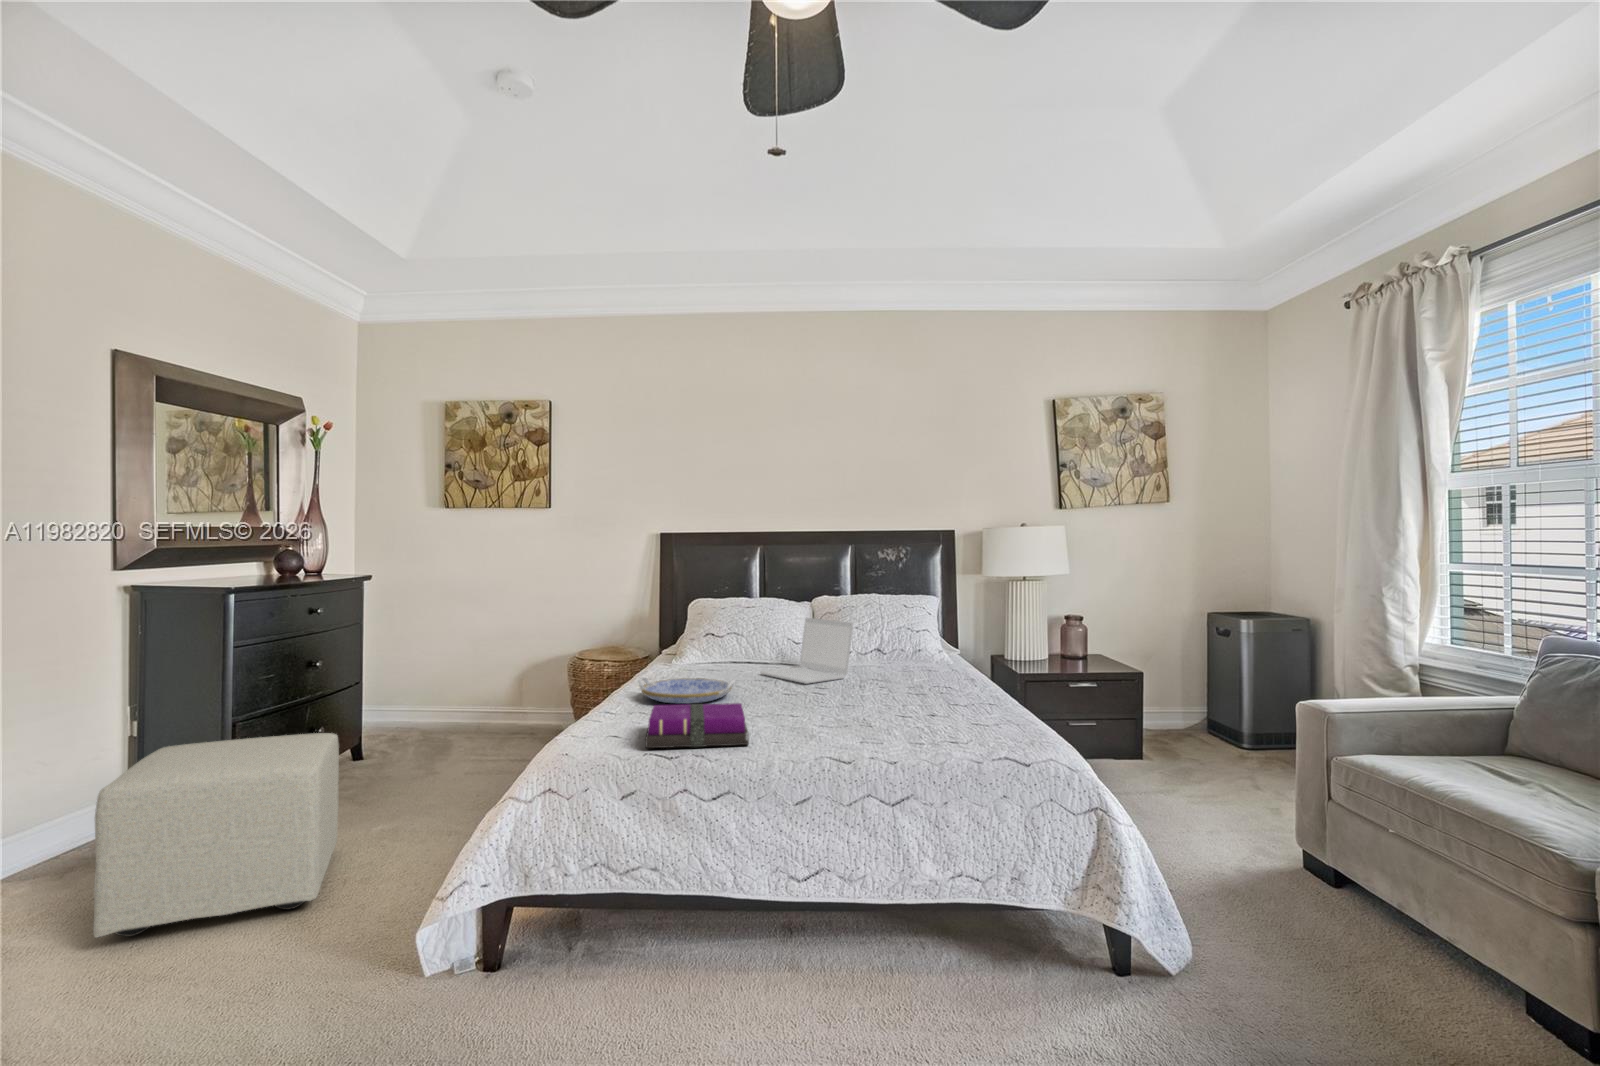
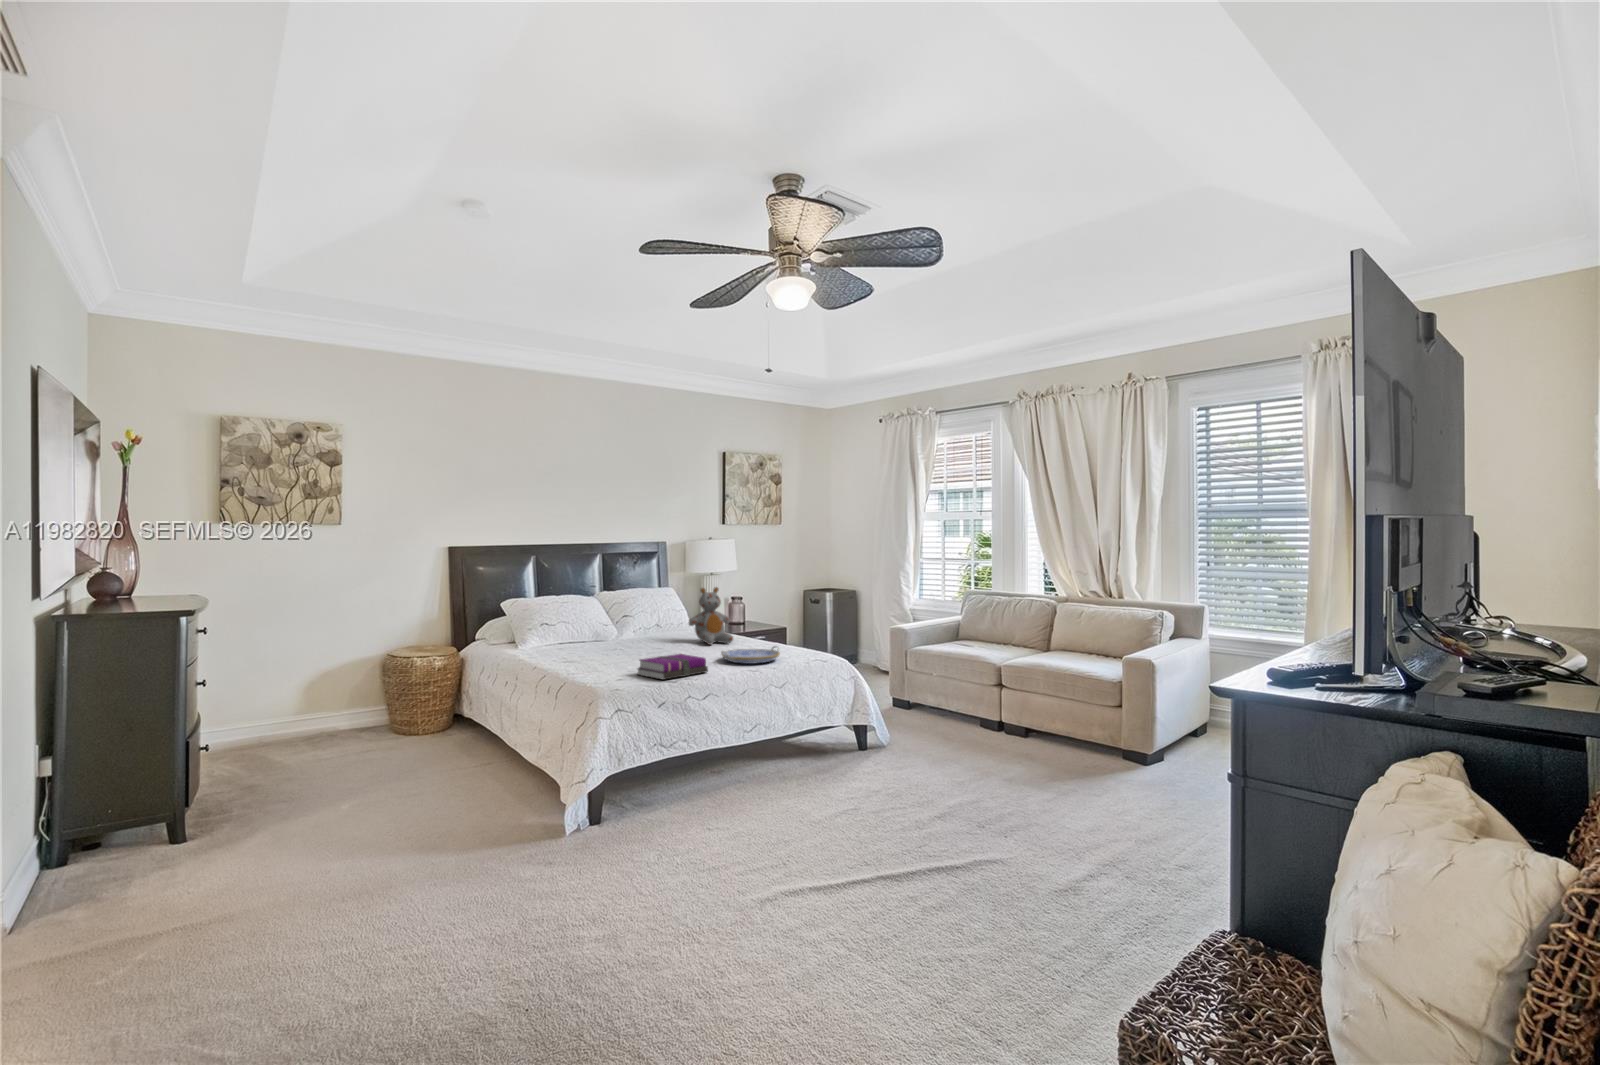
stuffed bear: none [870,595,946,691] -> present [689,587,733,644]
laptop: present [761,618,853,684] -> none [609,606,670,647]
serving tray: present [639,678,735,704] -> present [721,646,780,664]
ottoman: present [93,733,339,938] -> none [218,719,422,872]

